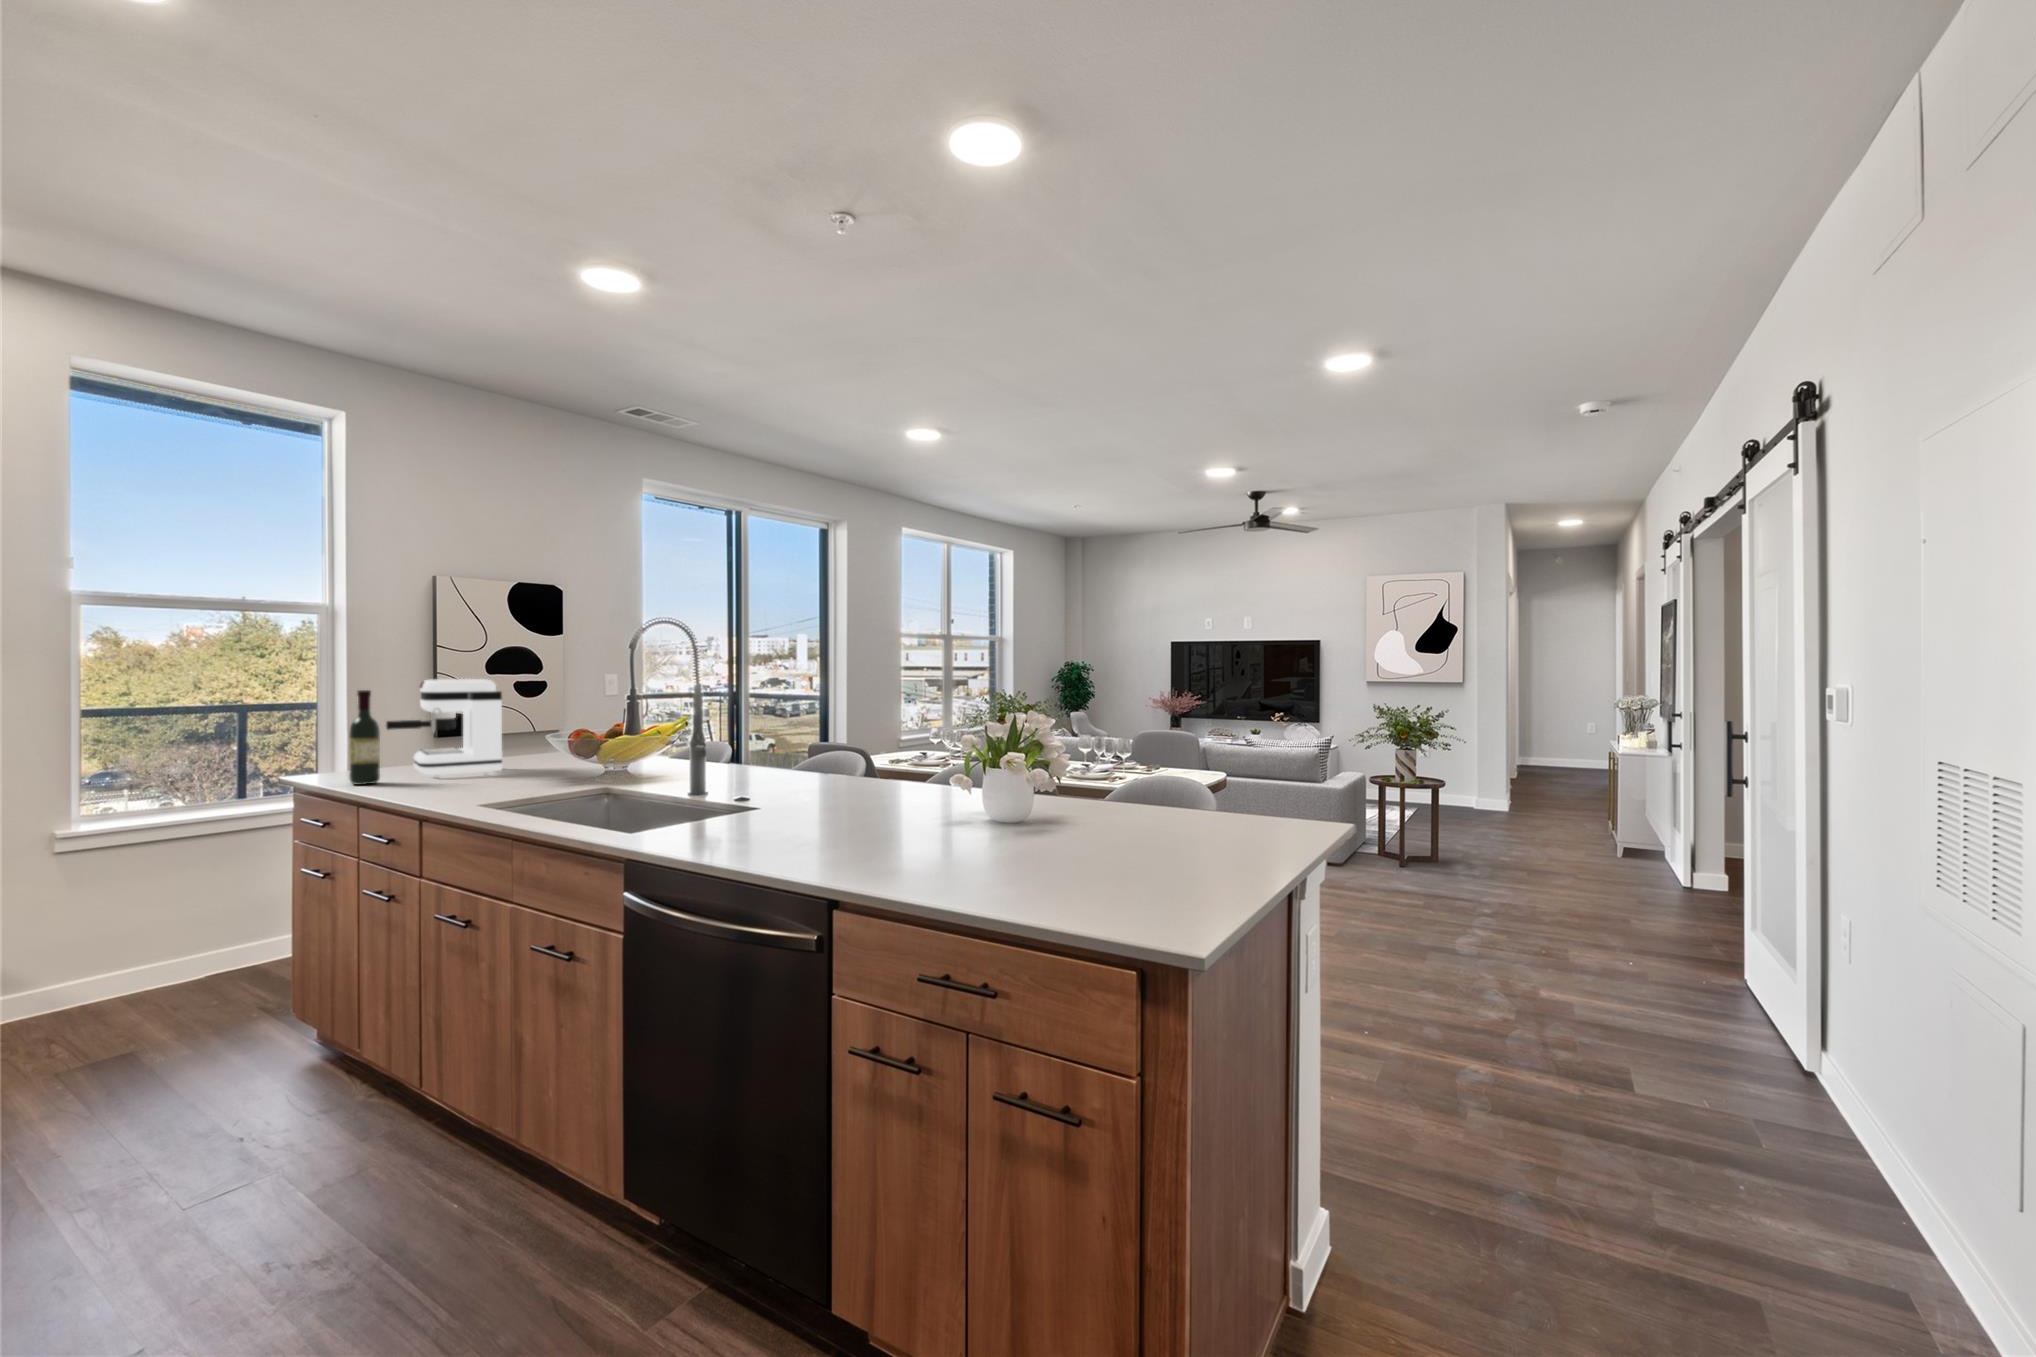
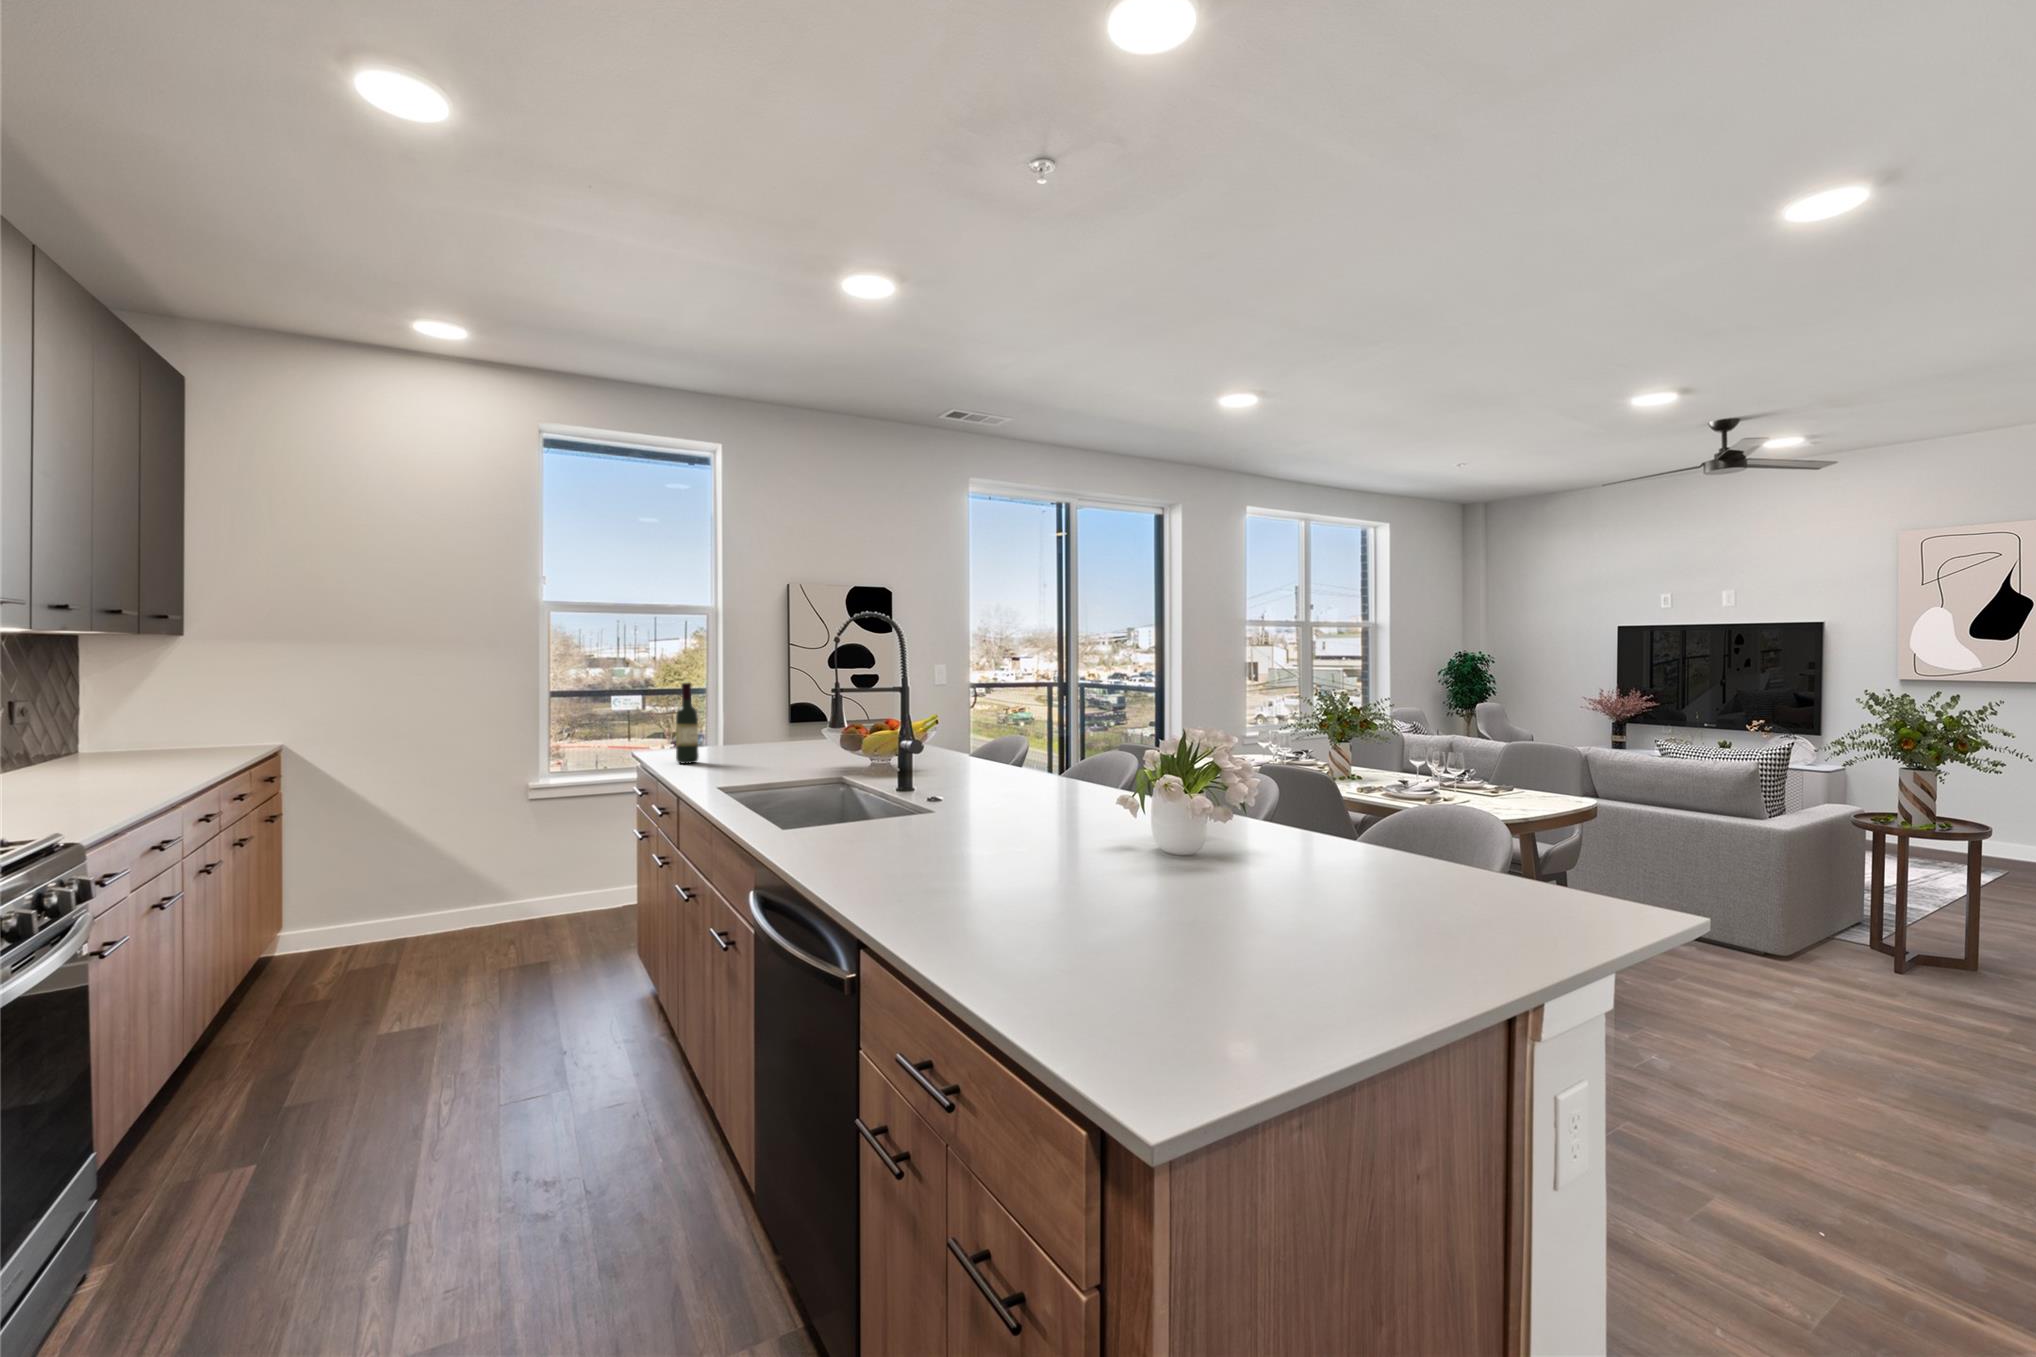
coffee maker: present [386,679,502,777] -> none [711,673,795,760]

